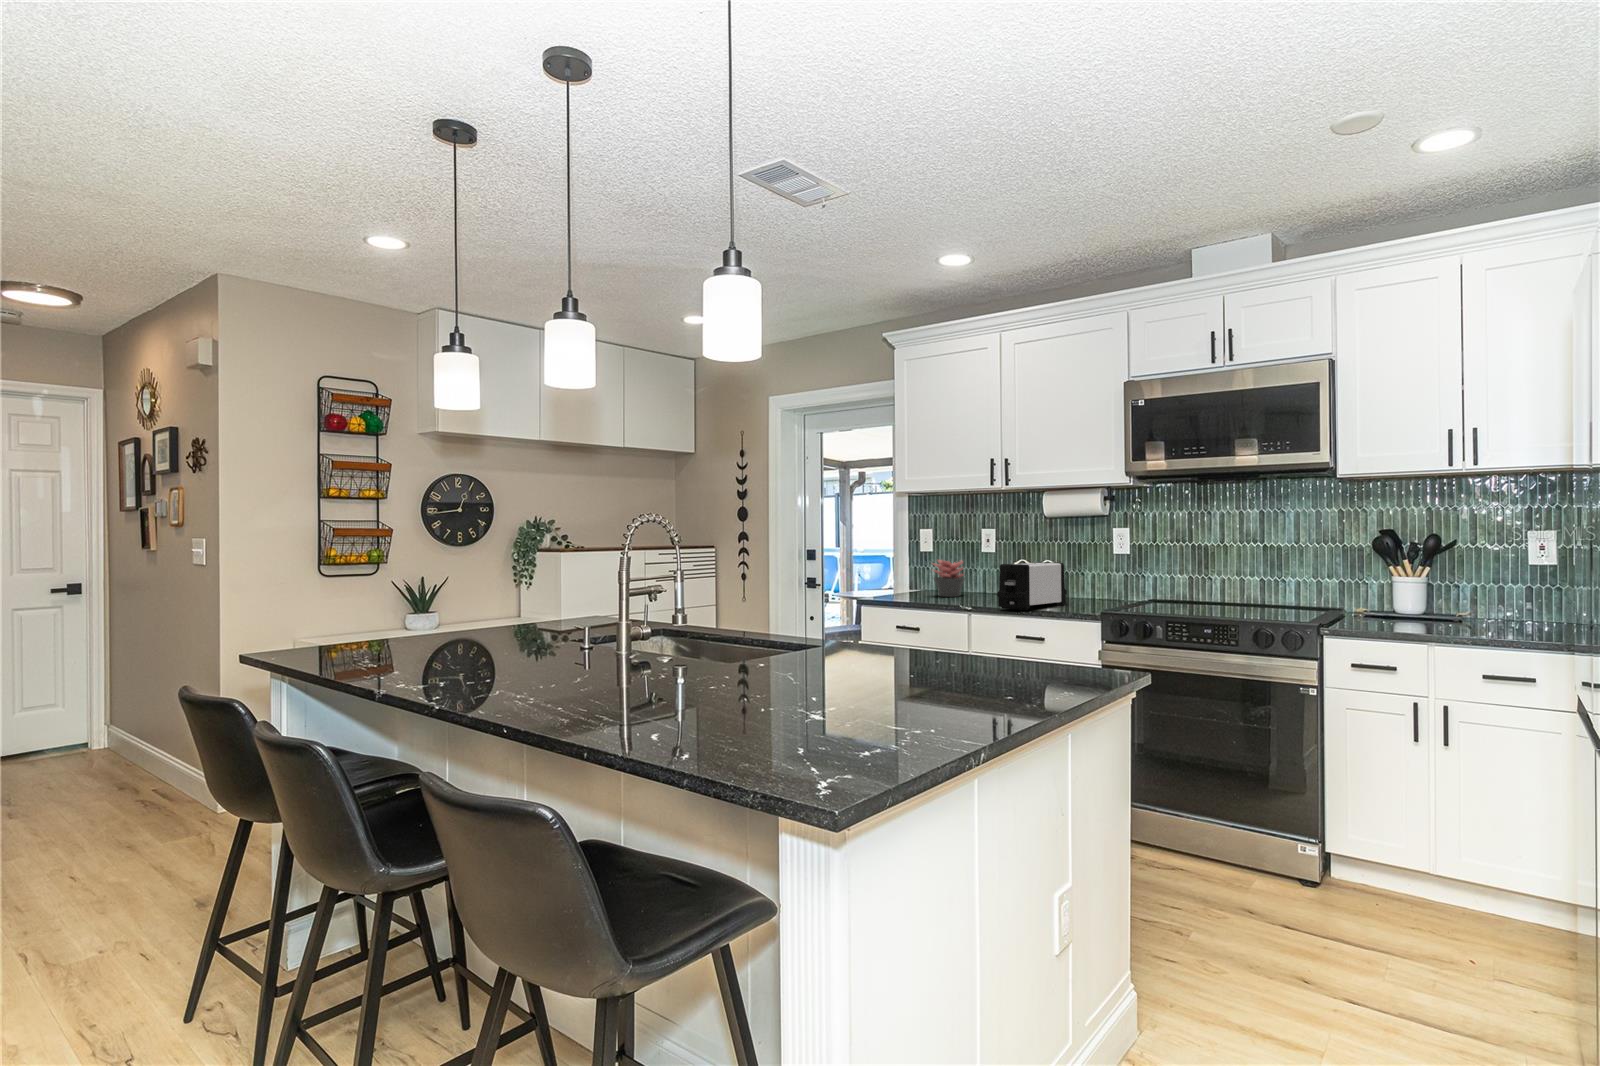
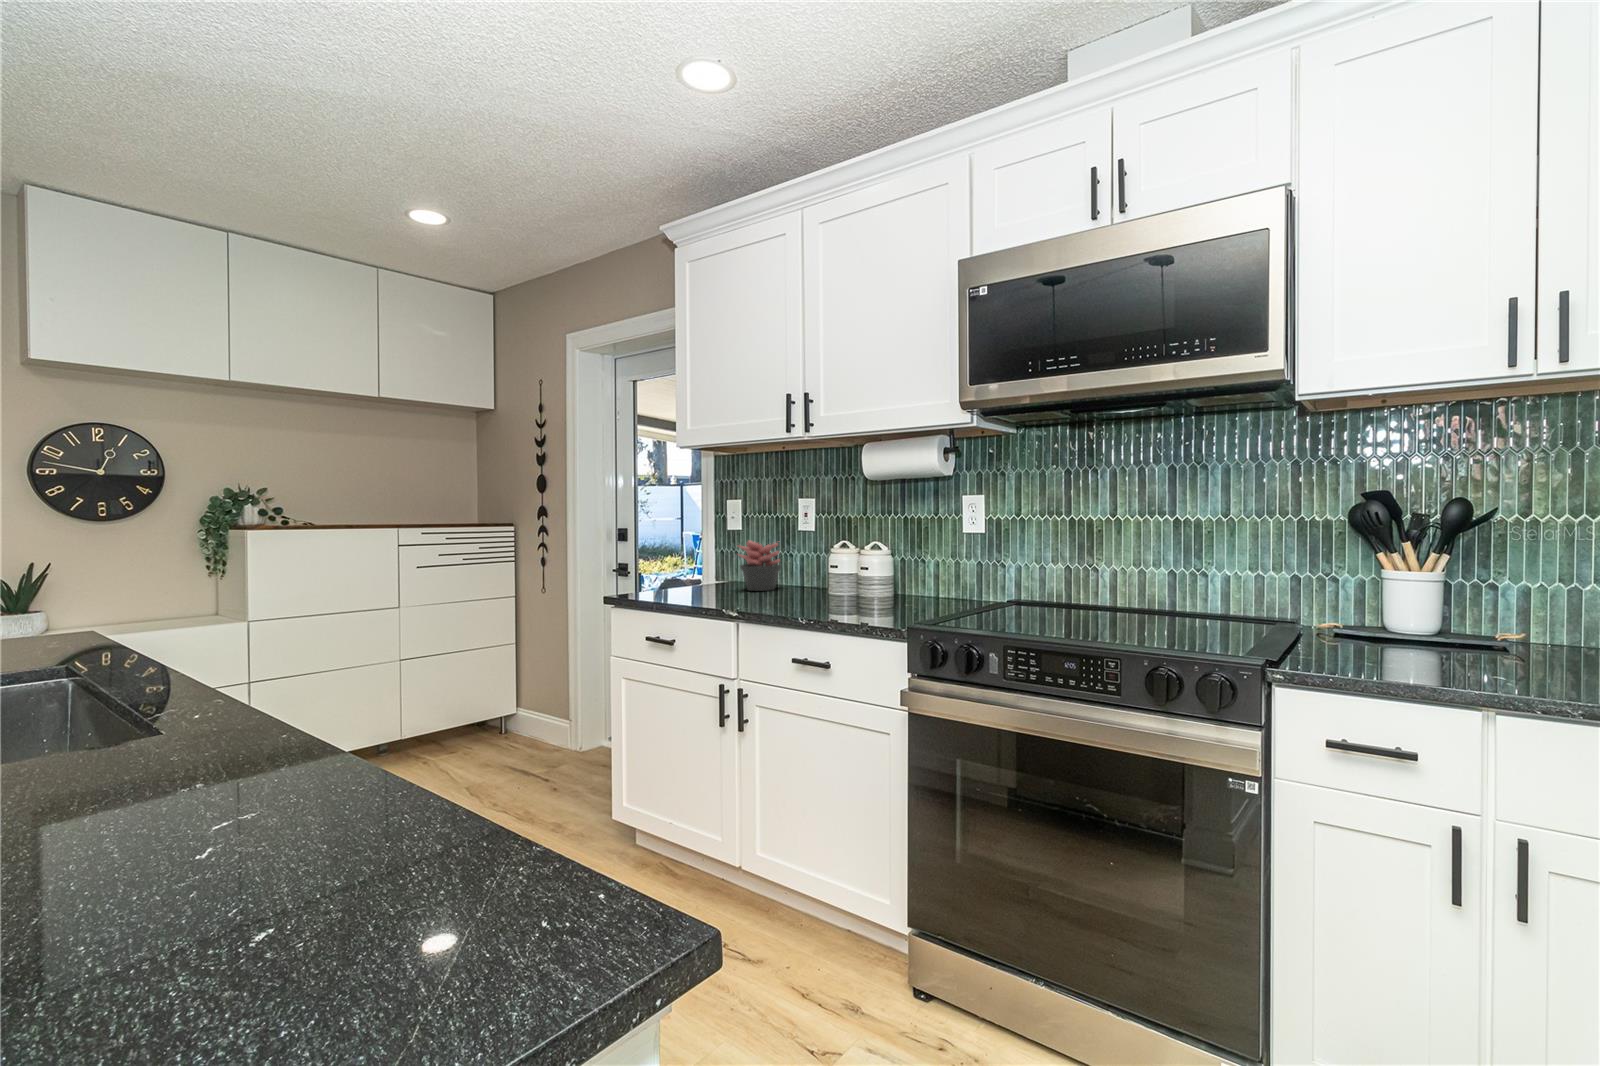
toaster: present [997,562,1067,610] -> none [781,545,889,618]

